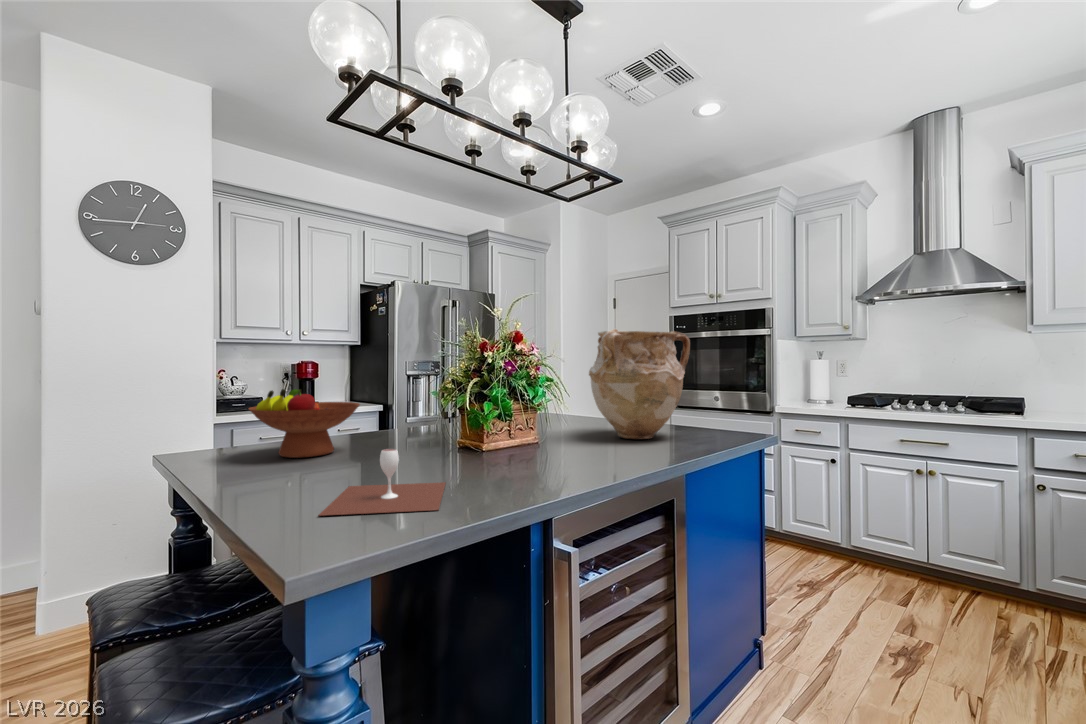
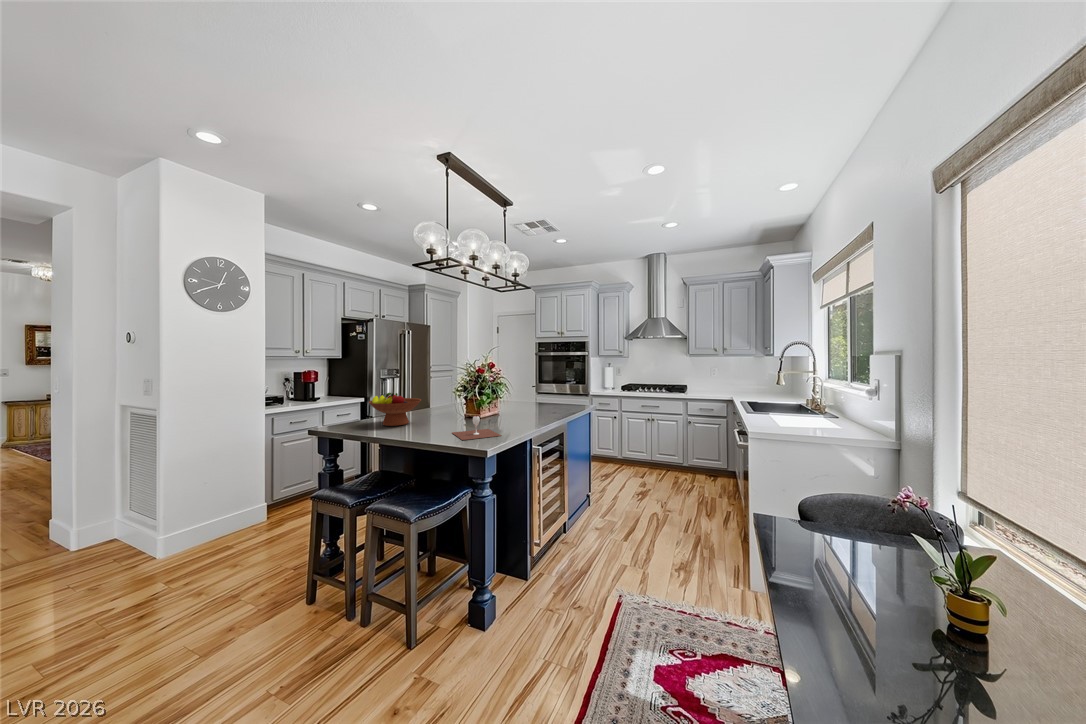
vase: present [589,329,690,439] -> none [520,360,563,410]

